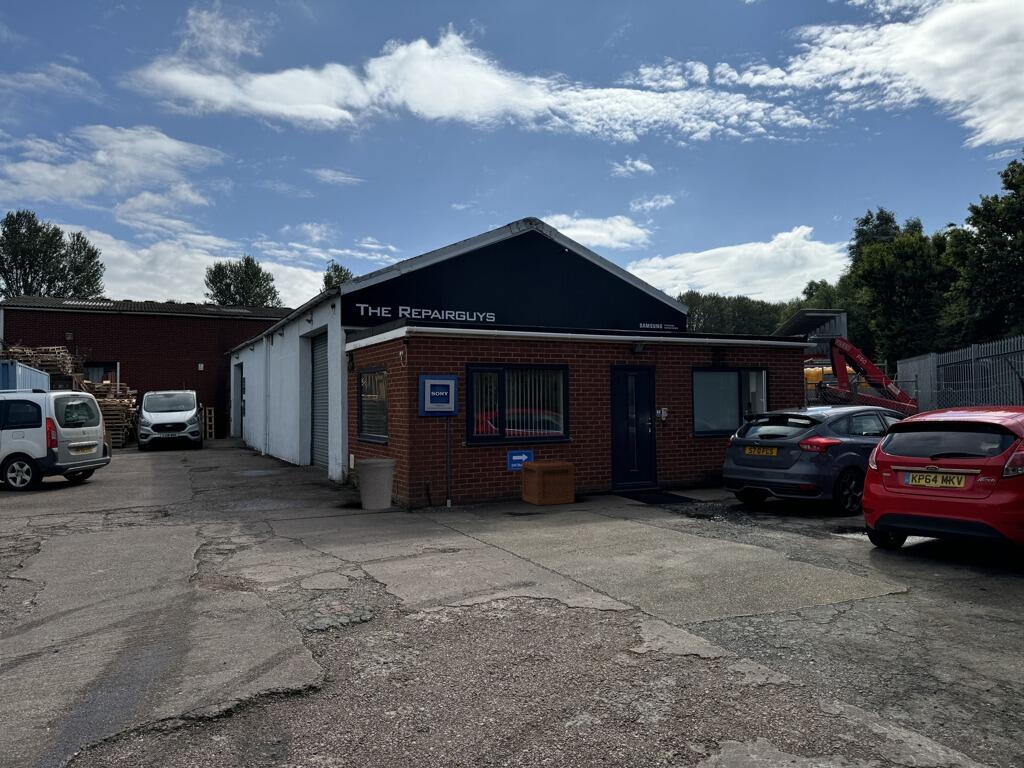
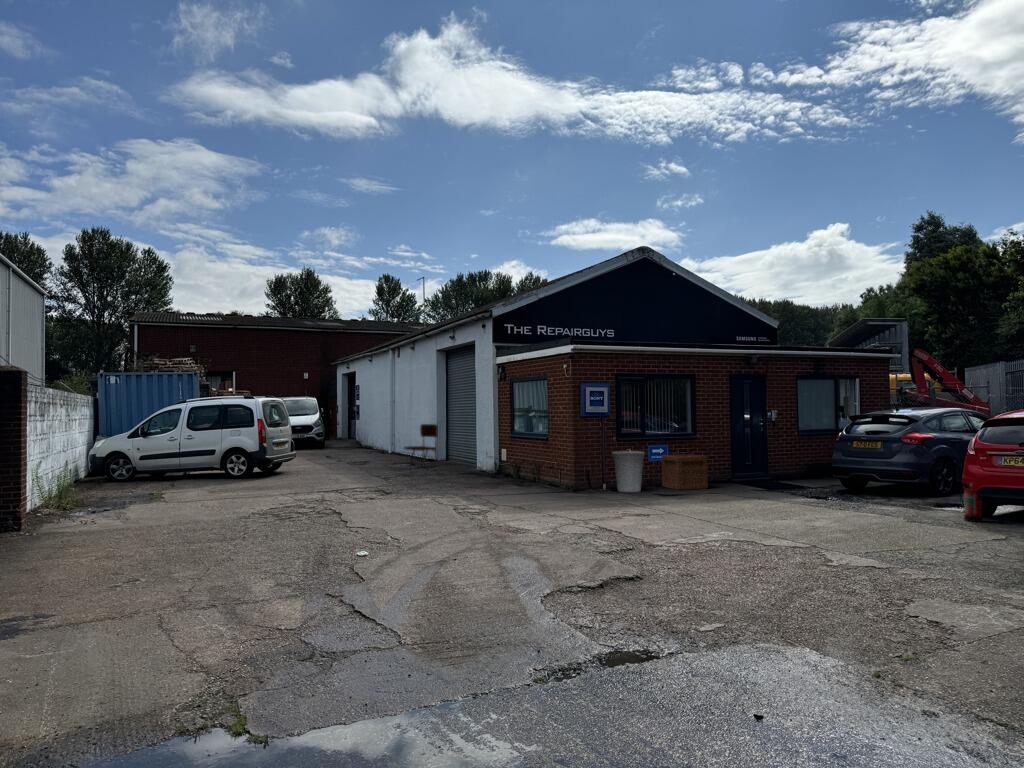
bench: none [260,421,296,471] -> present [405,424,438,467]
trash can: present [355,459,396,510] -> present [612,450,644,492]
fire extinguisher: none [868,510,904,564] -> present [960,484,983,522]

